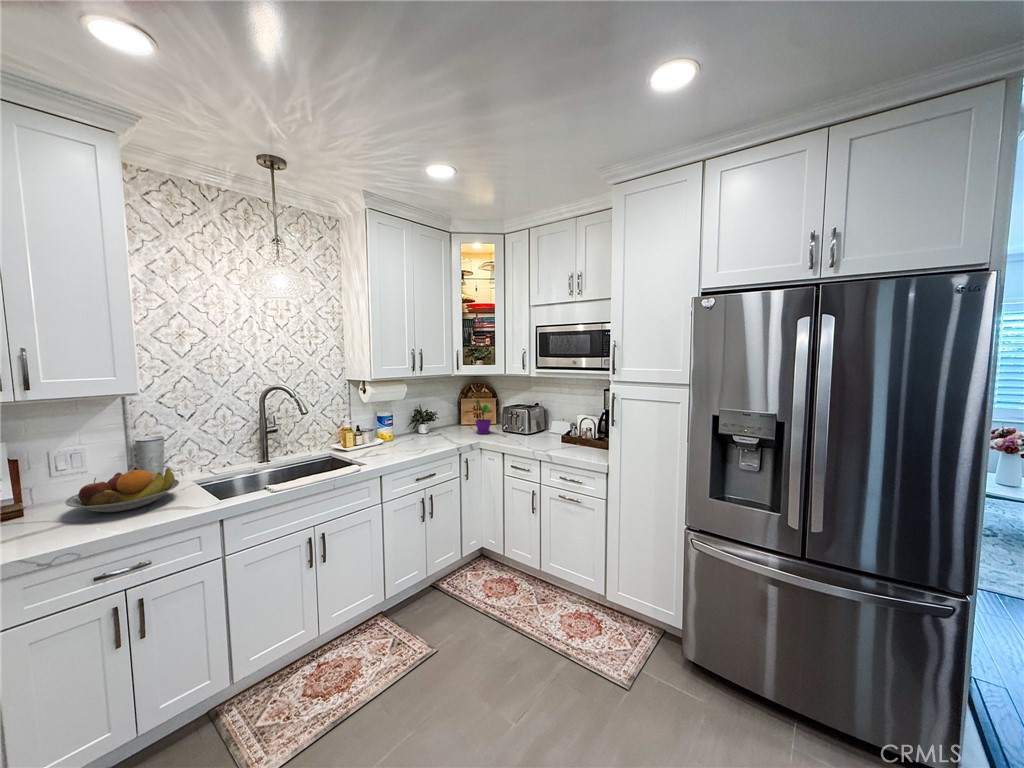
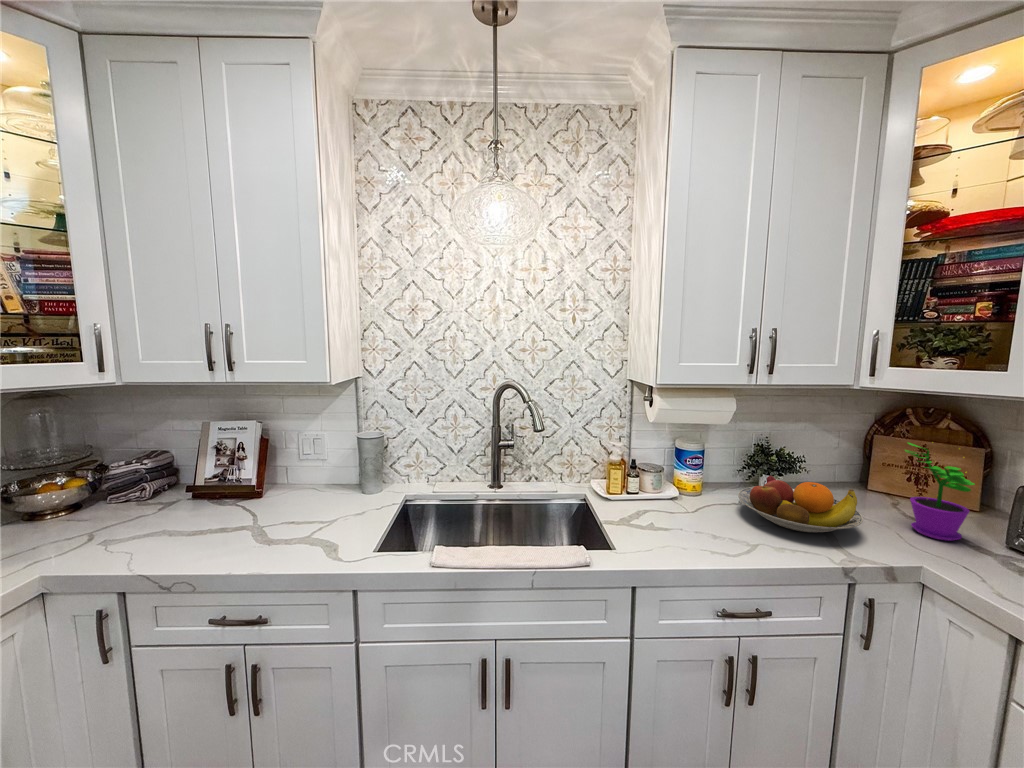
fruit bowl: present [65,468,179,512] -> present [738,476,863,533]

